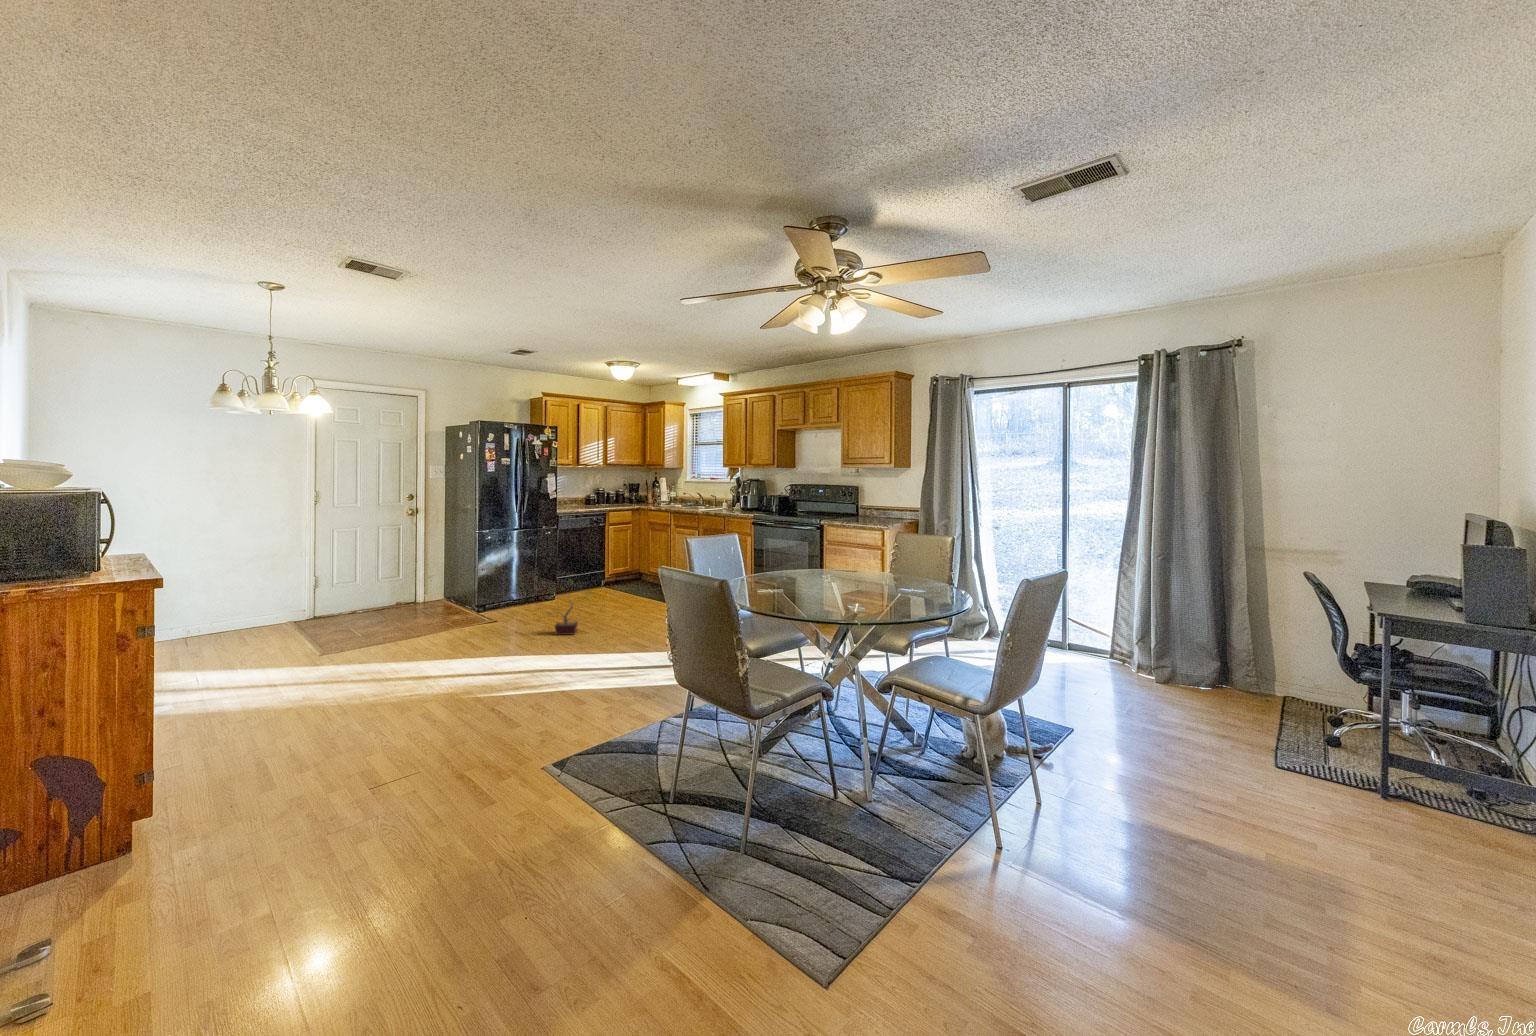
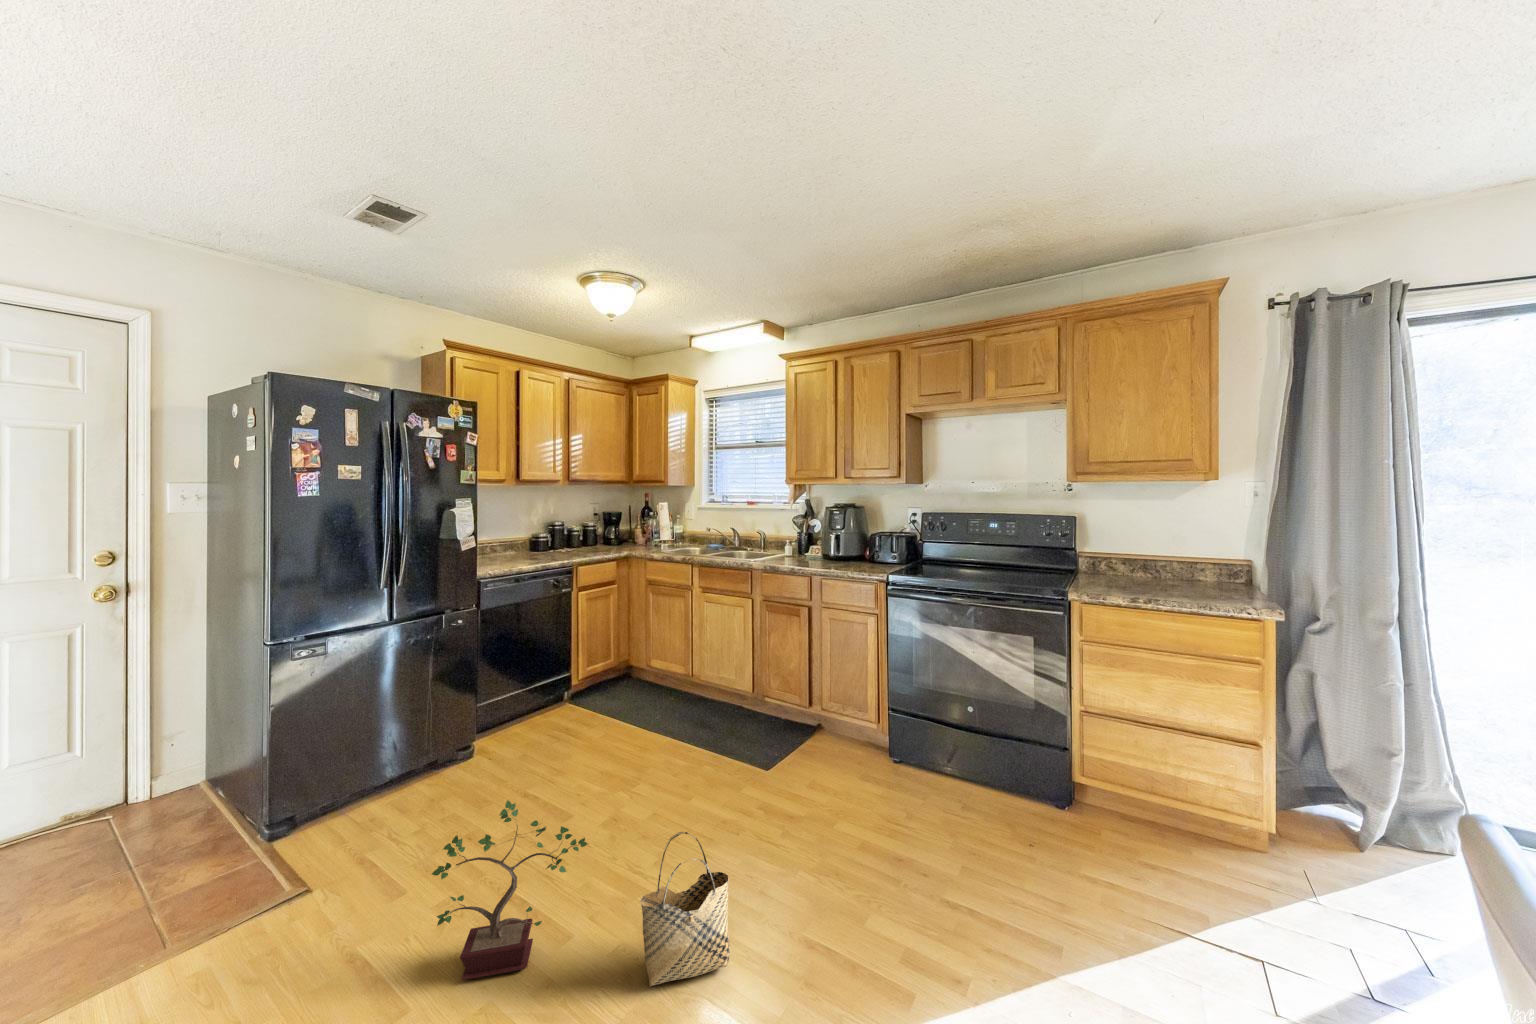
woven basket: none [612,593,645,637] -> present [640,832,730,986]

